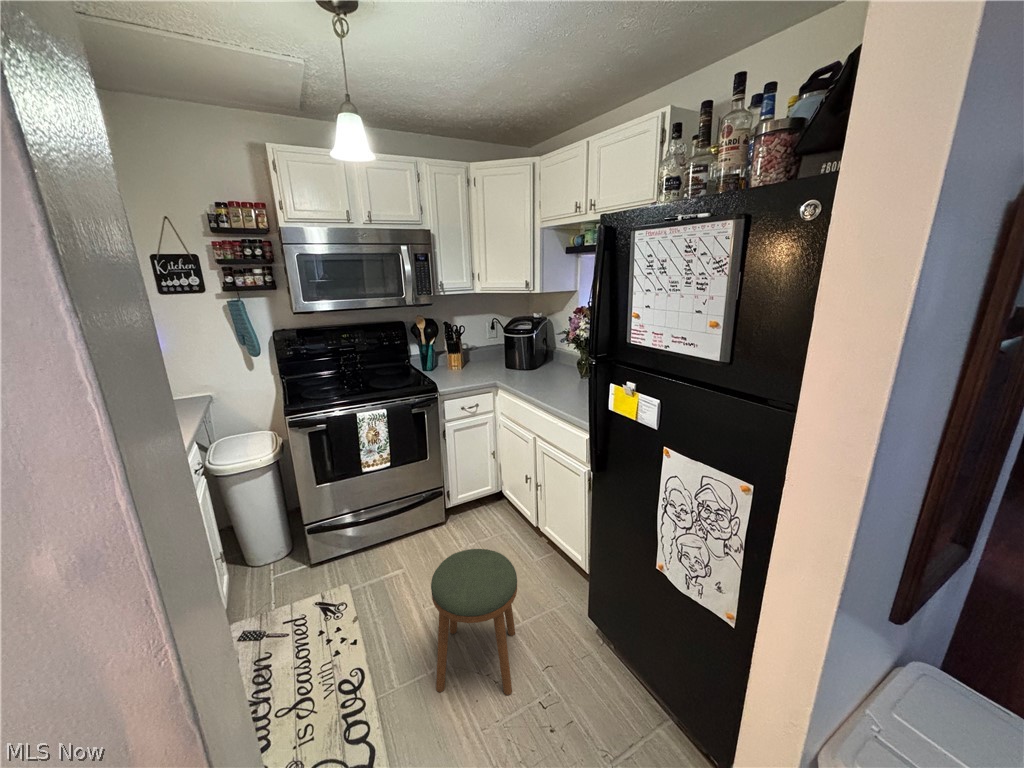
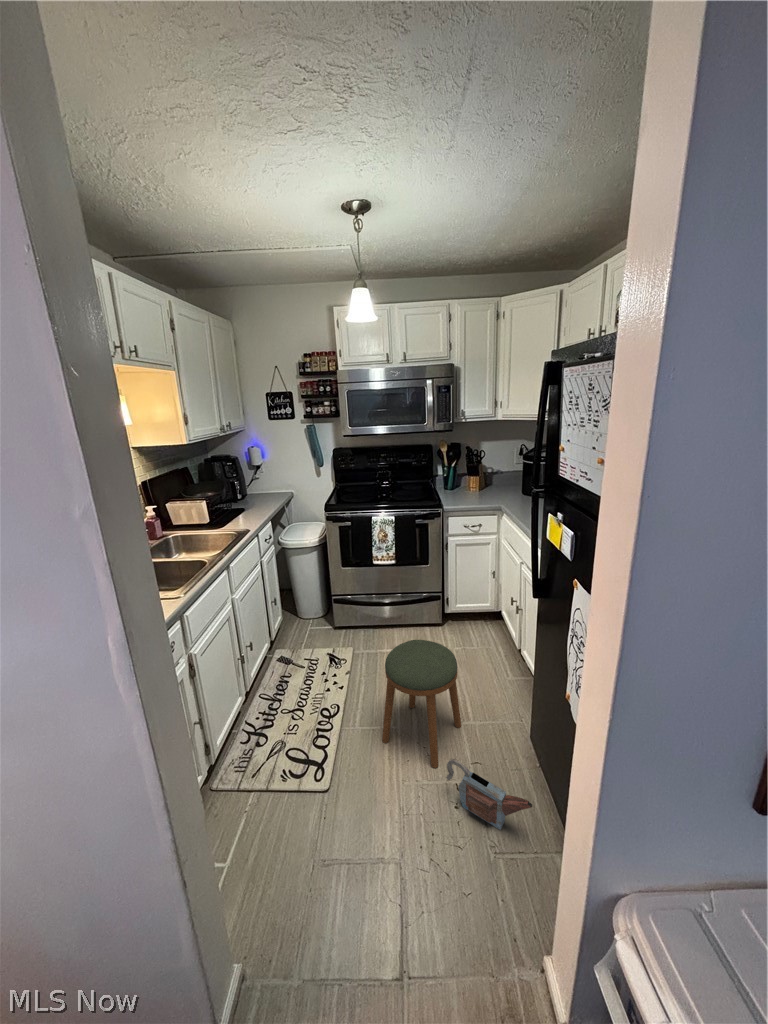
watering can: none [533,676,634,730] -> present [446,759,532,830]

